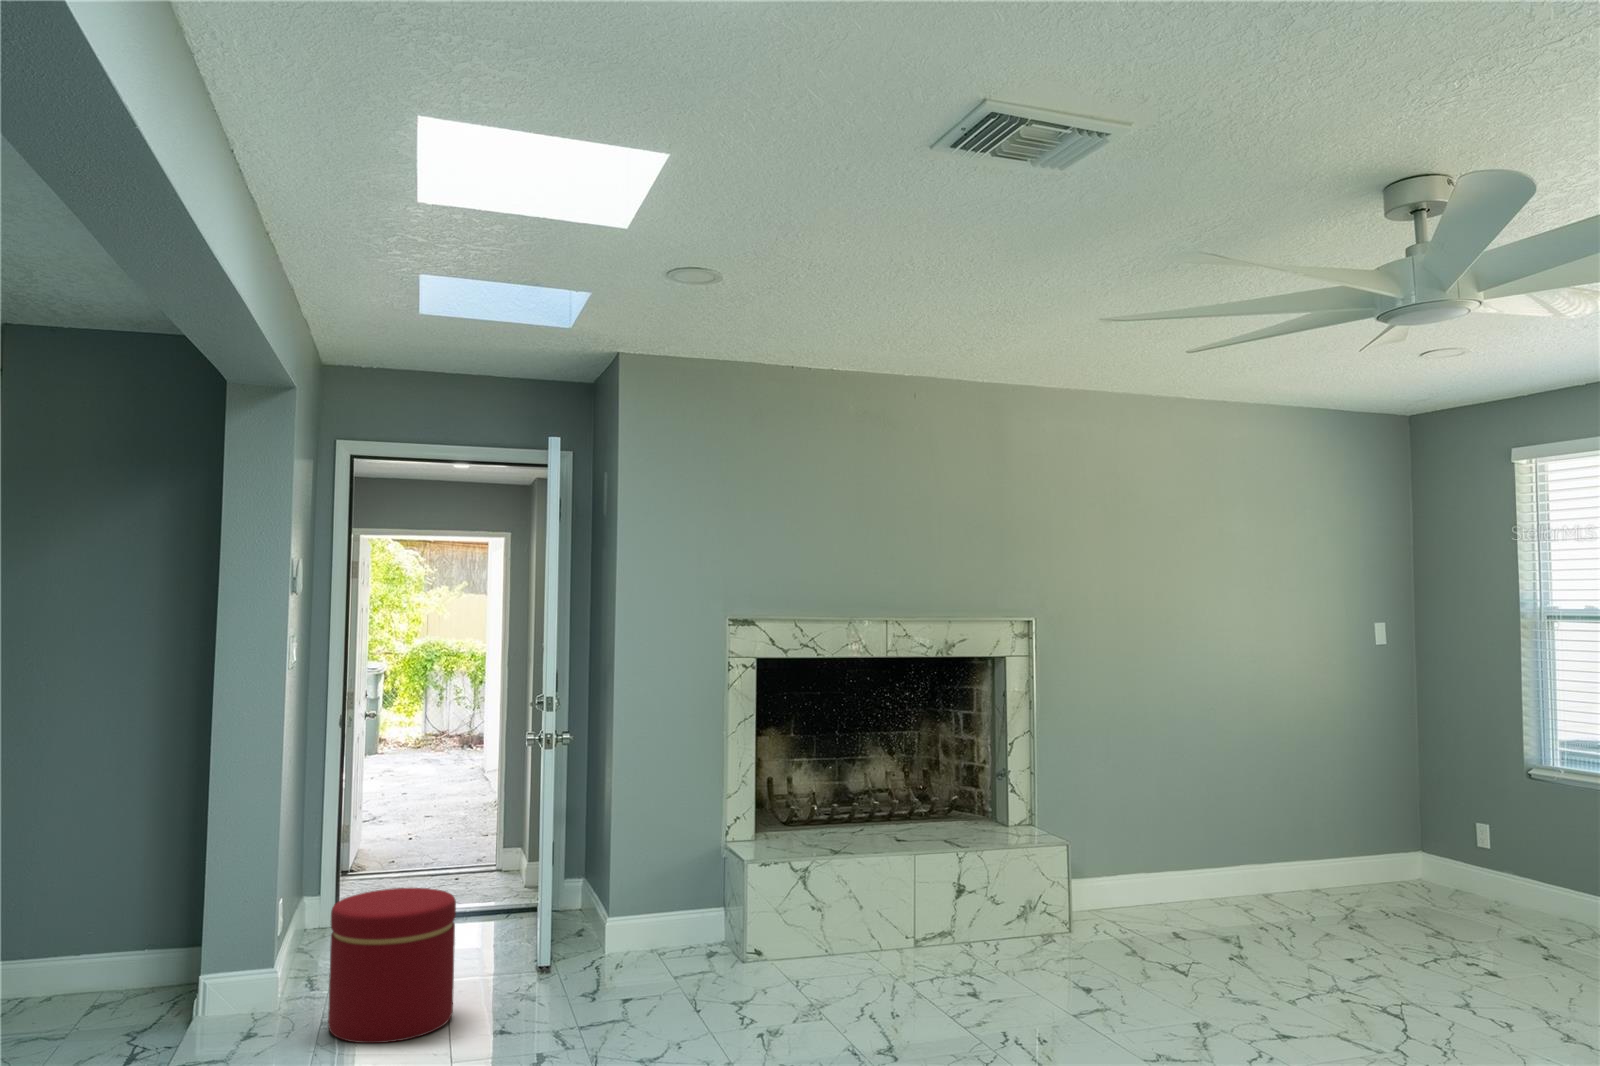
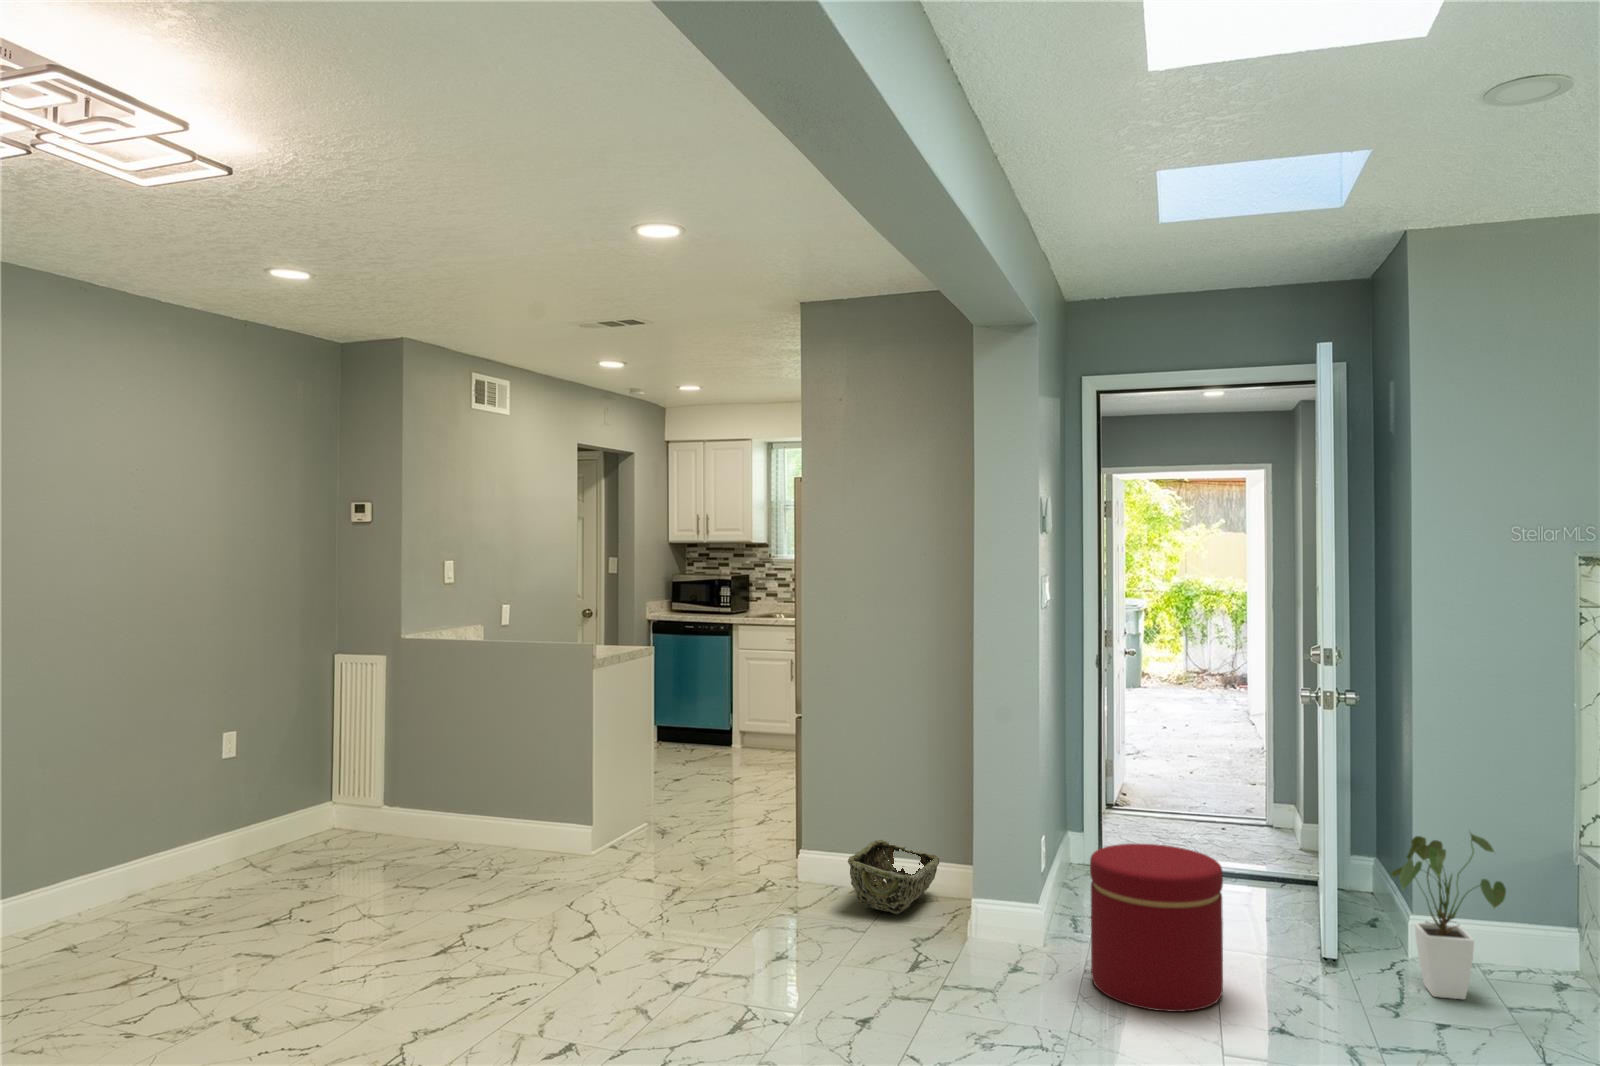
house plant: none [593,839,674,981] -> present [1391,833,1506,999]
woven basket: none [40,936,157,1013] -> present [848,840,940,915]

